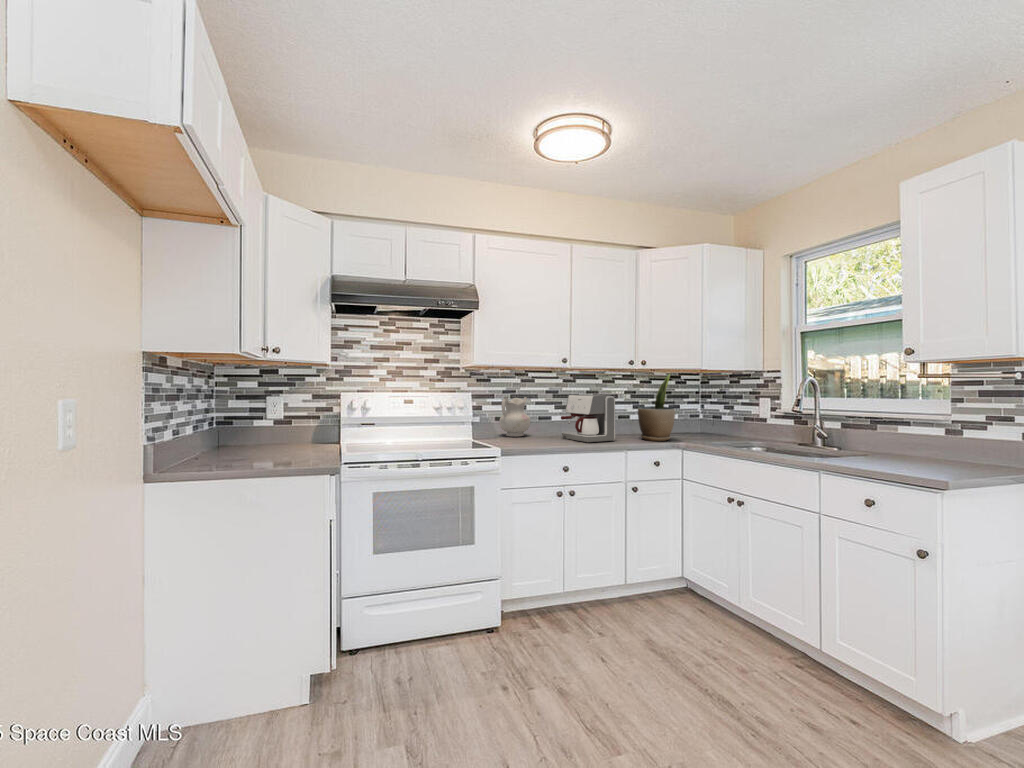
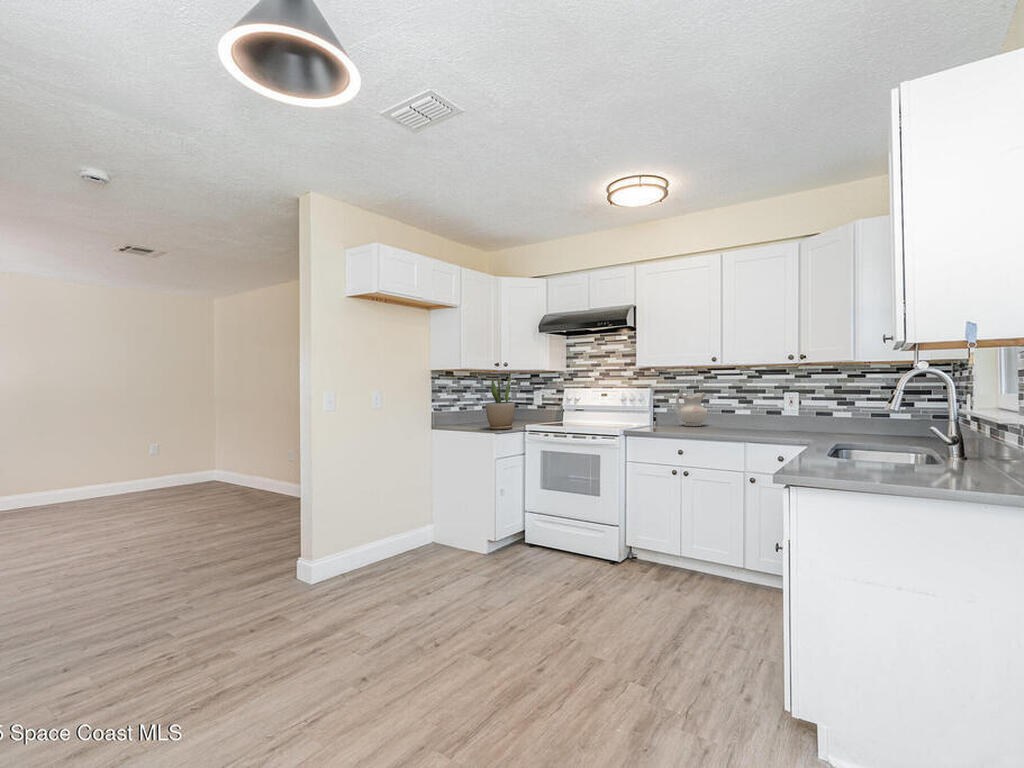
potted plant: present [638,374,675,441] -> present [486,377,515,430]
coffee maker: present [561,395,615,442] -> none [719,390,766,434]

